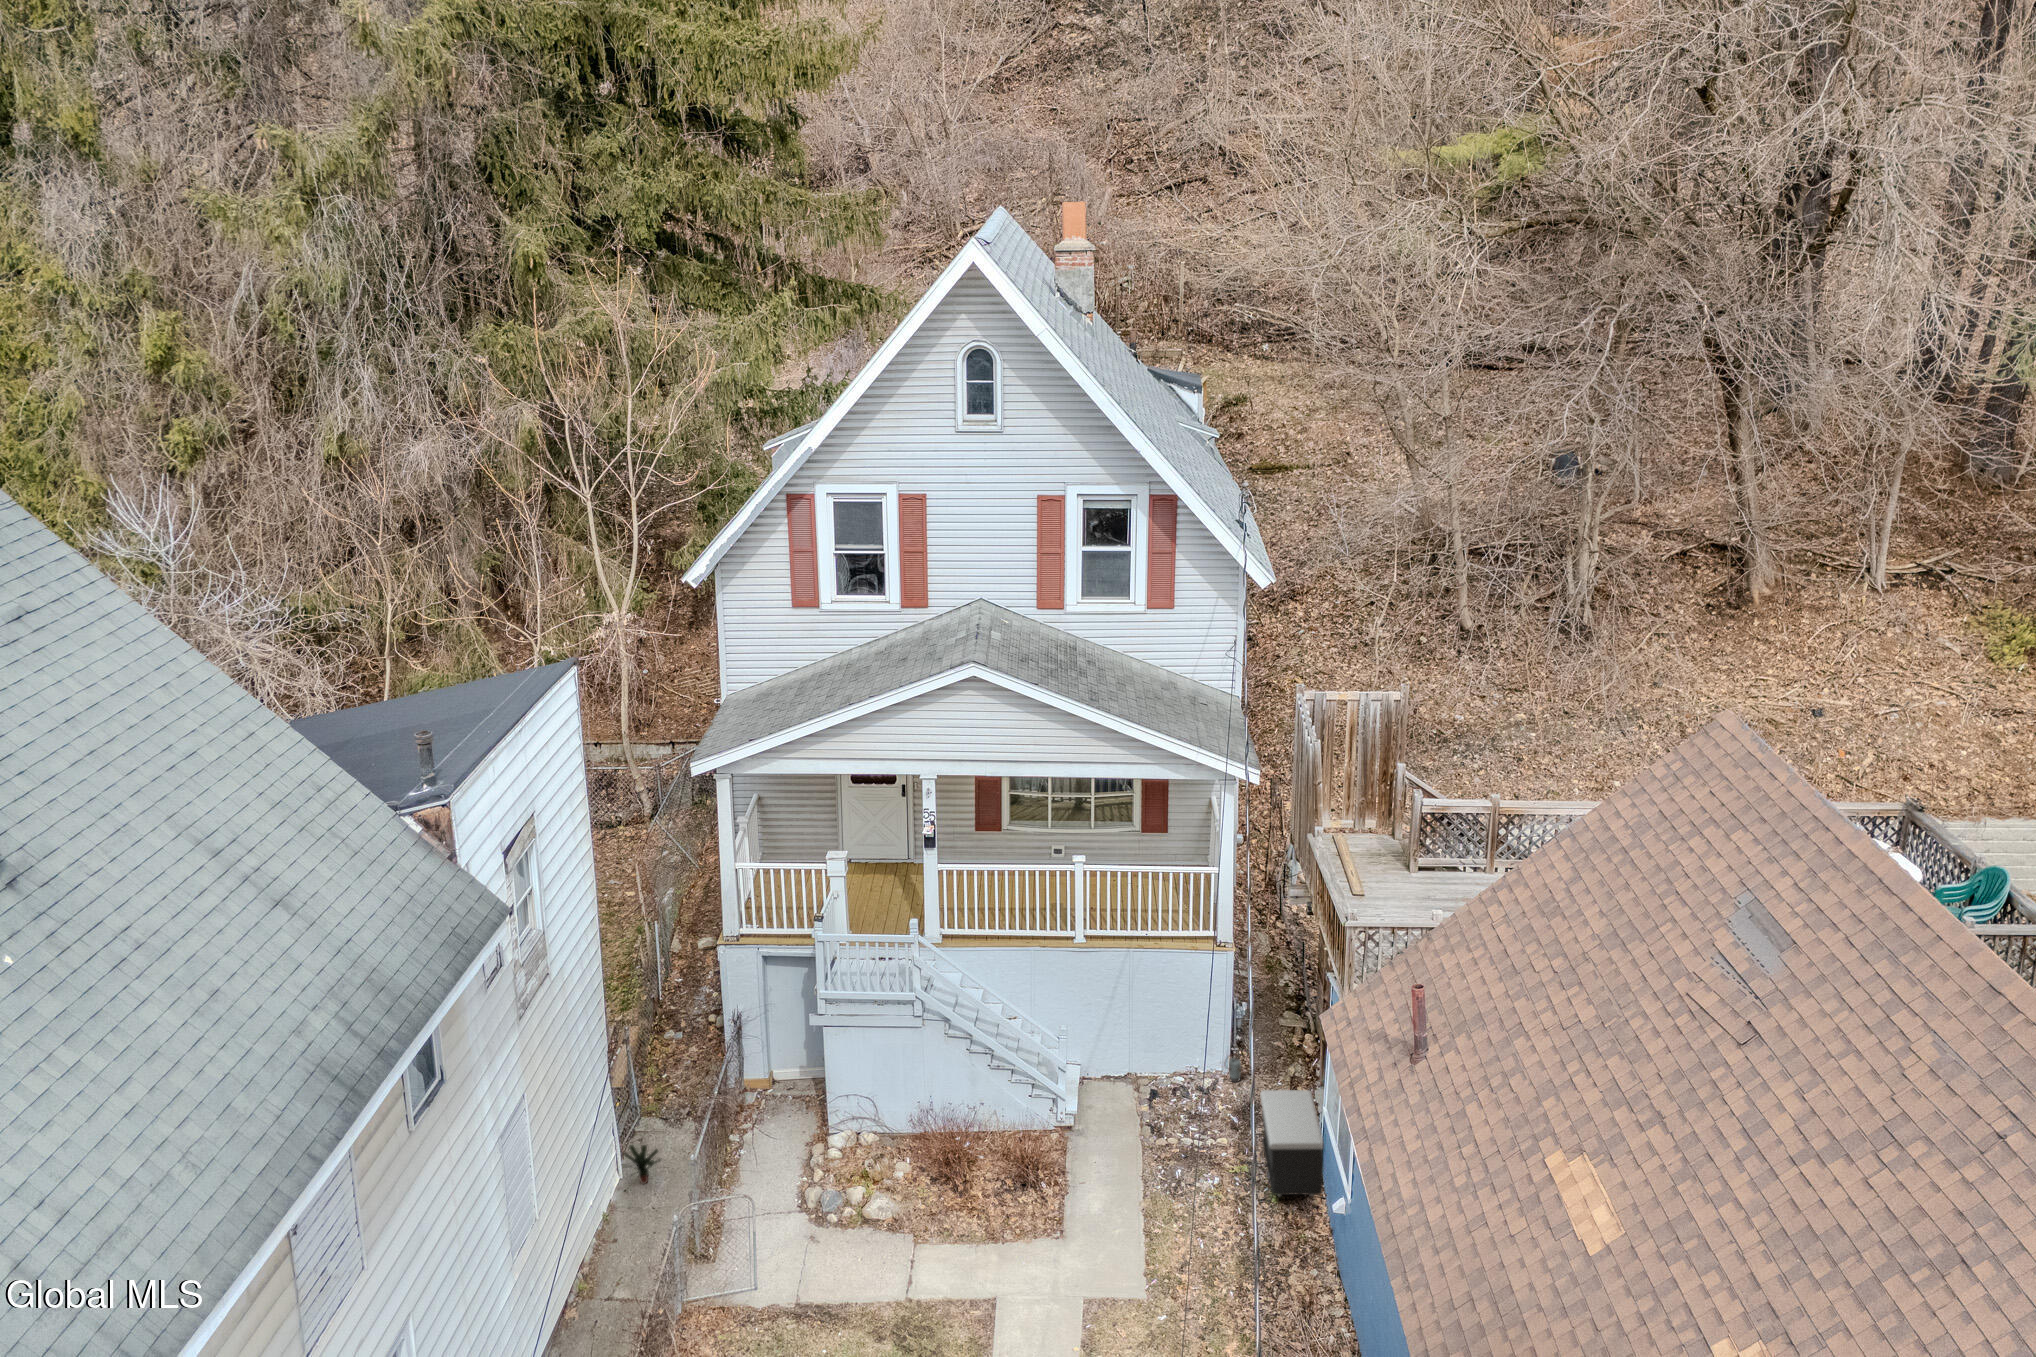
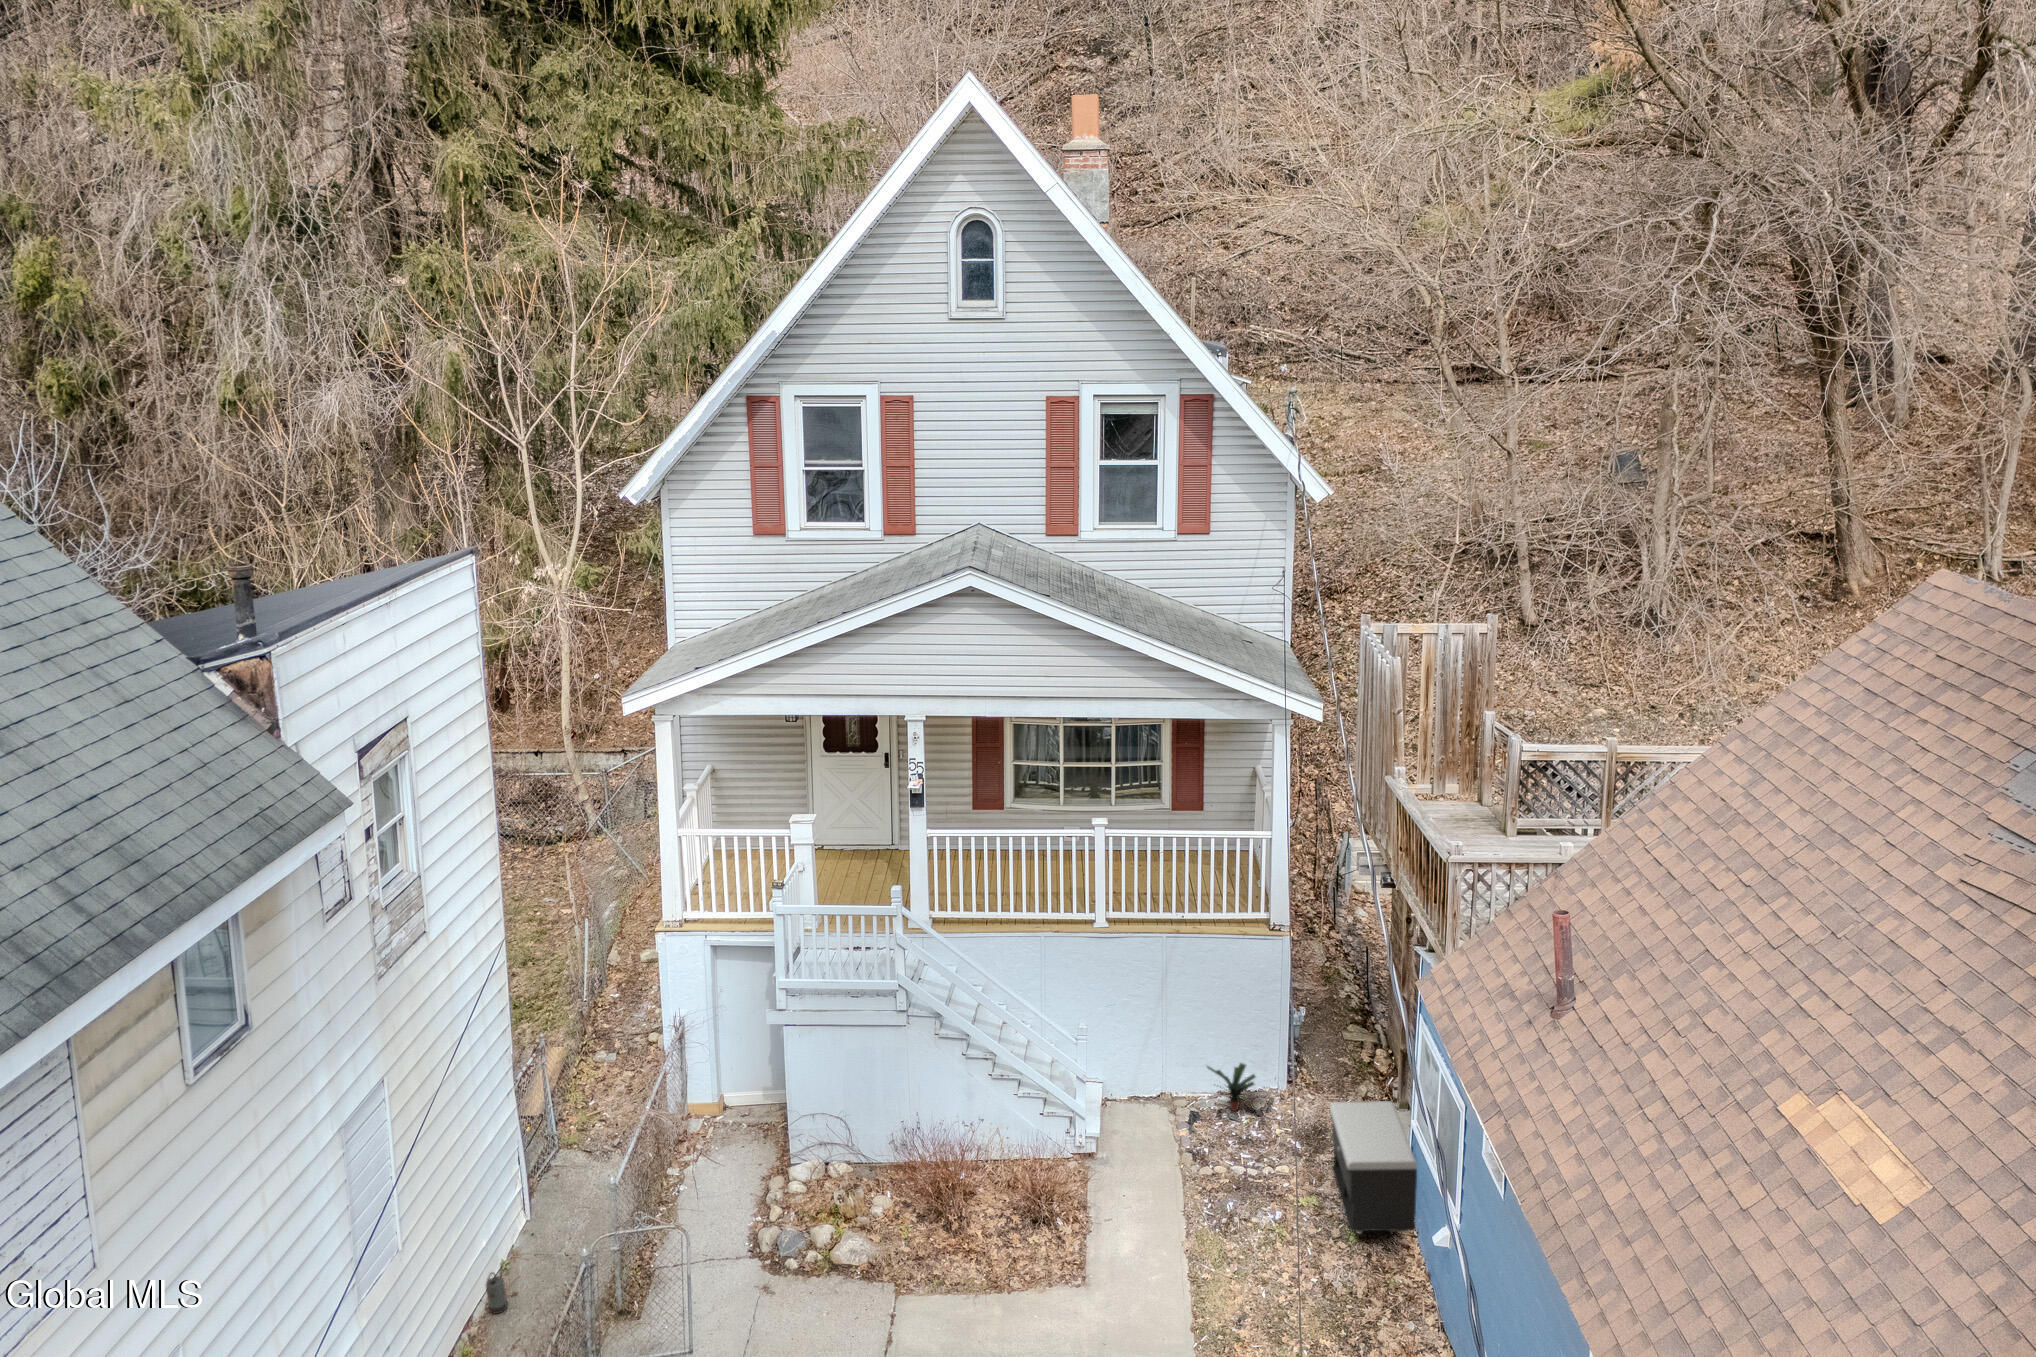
watering can: present [1228,1057,1242,1082] -> present [486,1266,507,1314]
potted plant: present [624,1145,661,1184] -> present [1208,1063,1255,1111]

